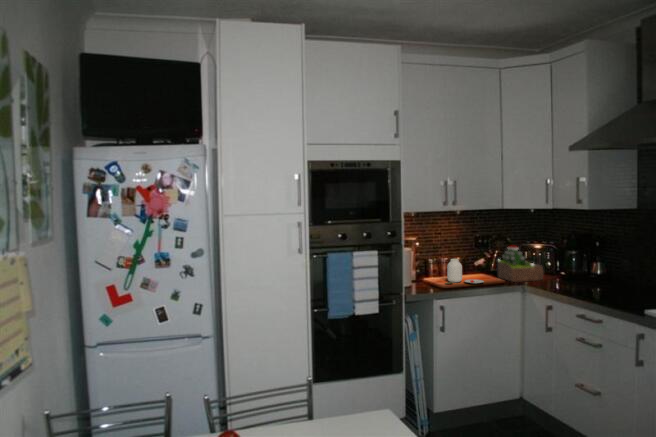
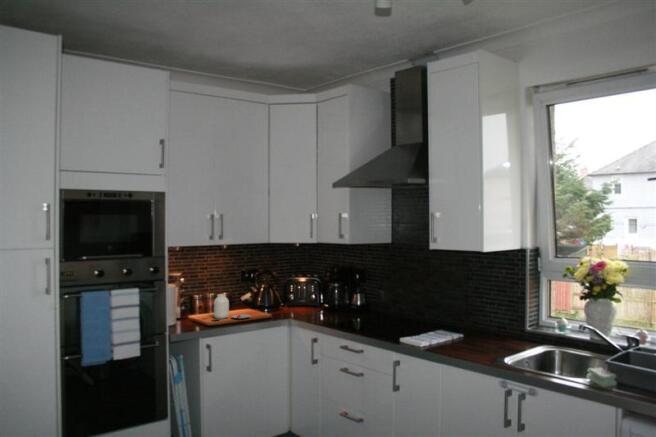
succulent plant: present [498,245,544,282] -> none [264,279,306,315]

